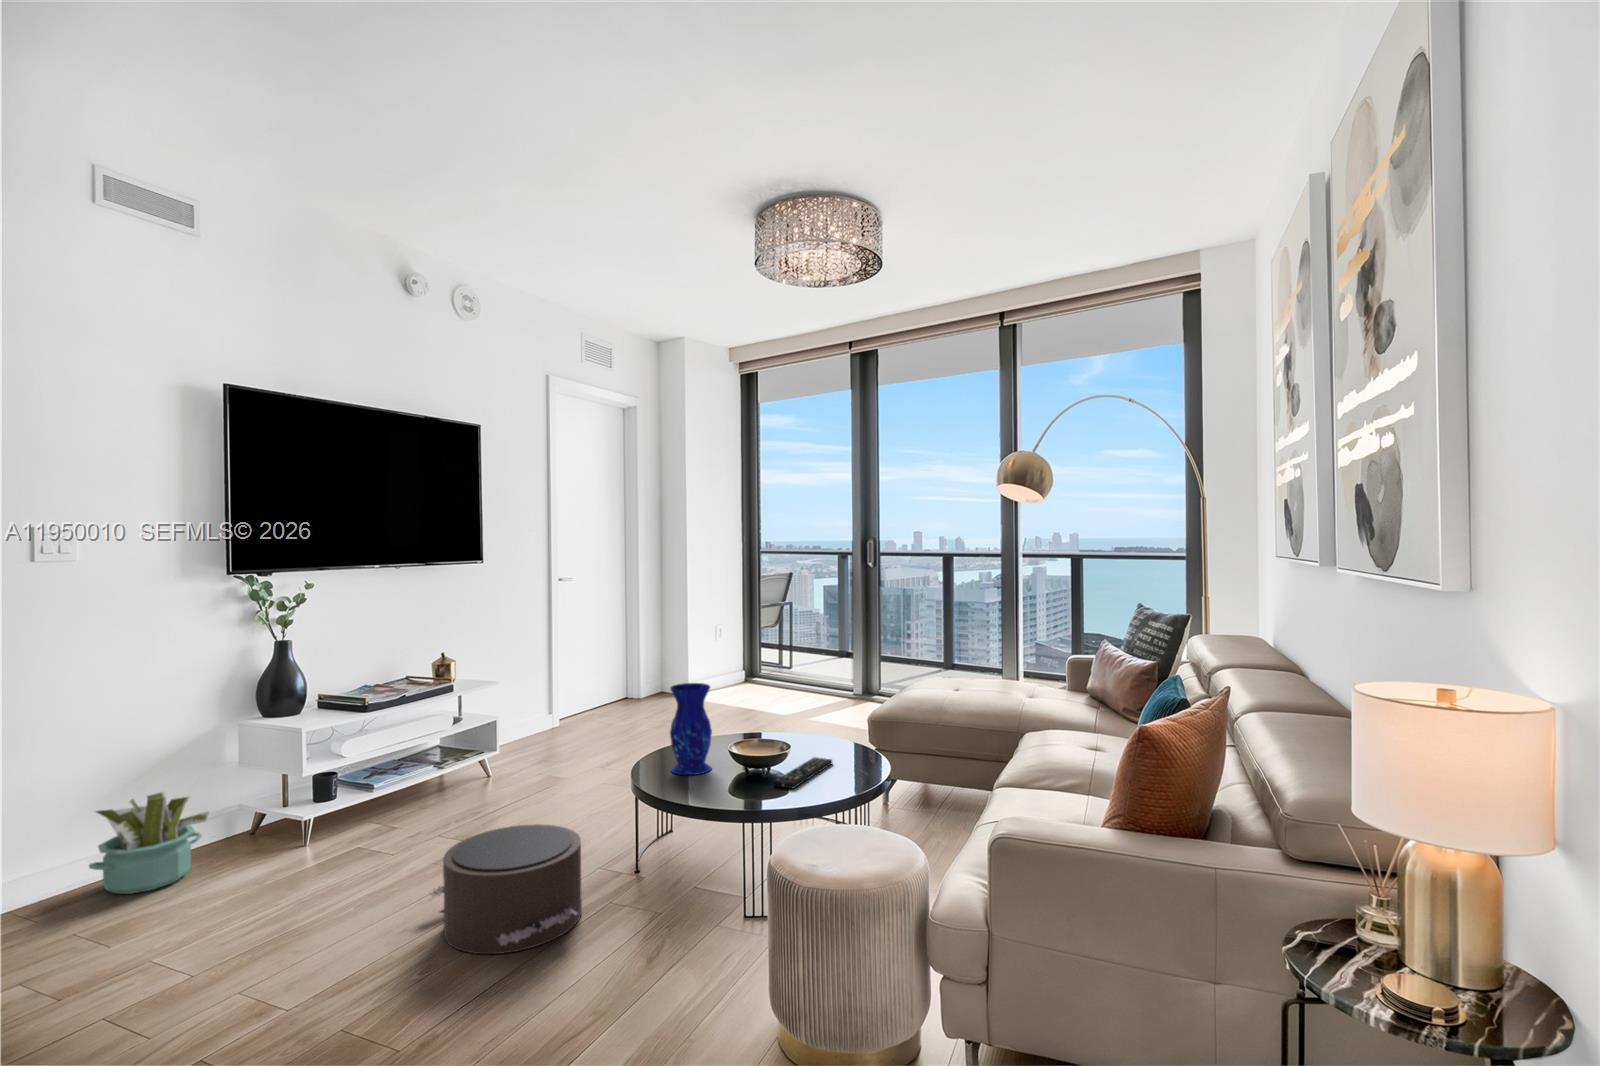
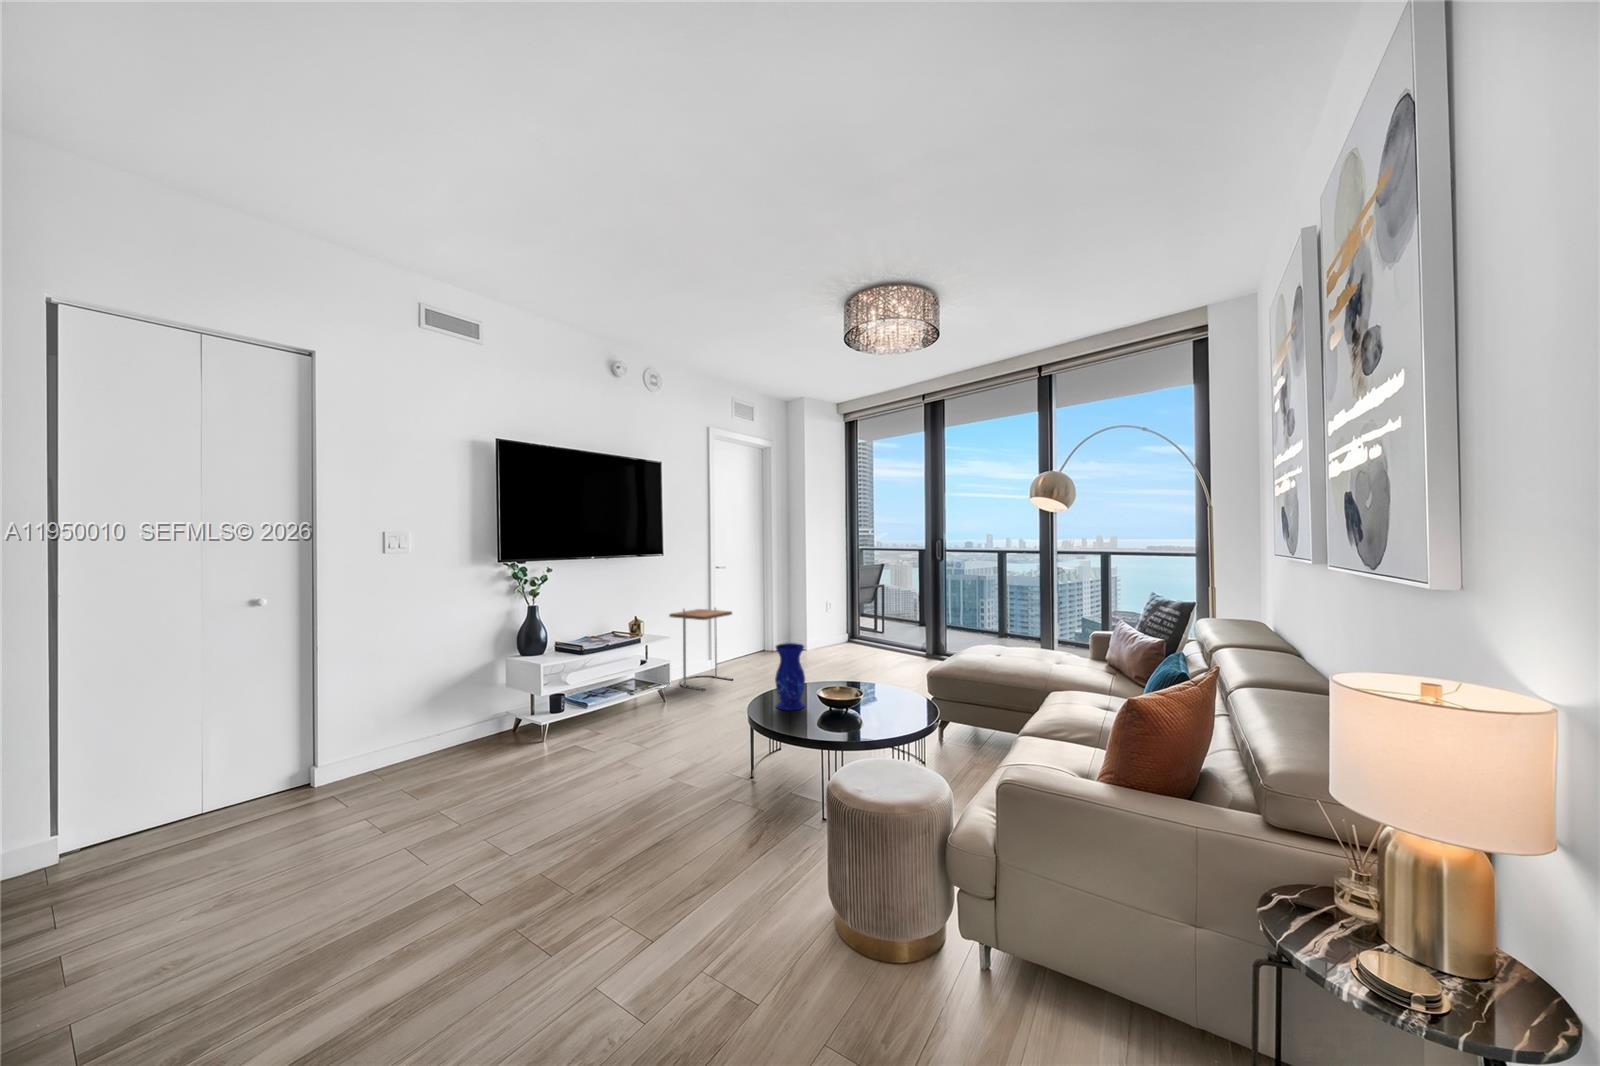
side table: none [490,638,587,758] -> present [669,608,732,690]
remote control: present [773,757,832,789] -> none [847,702,895,726]
decorative plant: present [89,792,209,894] -> none [414,701,486,766]
pouf: present [429,824,582,954] -> none [609,739,710,829]

